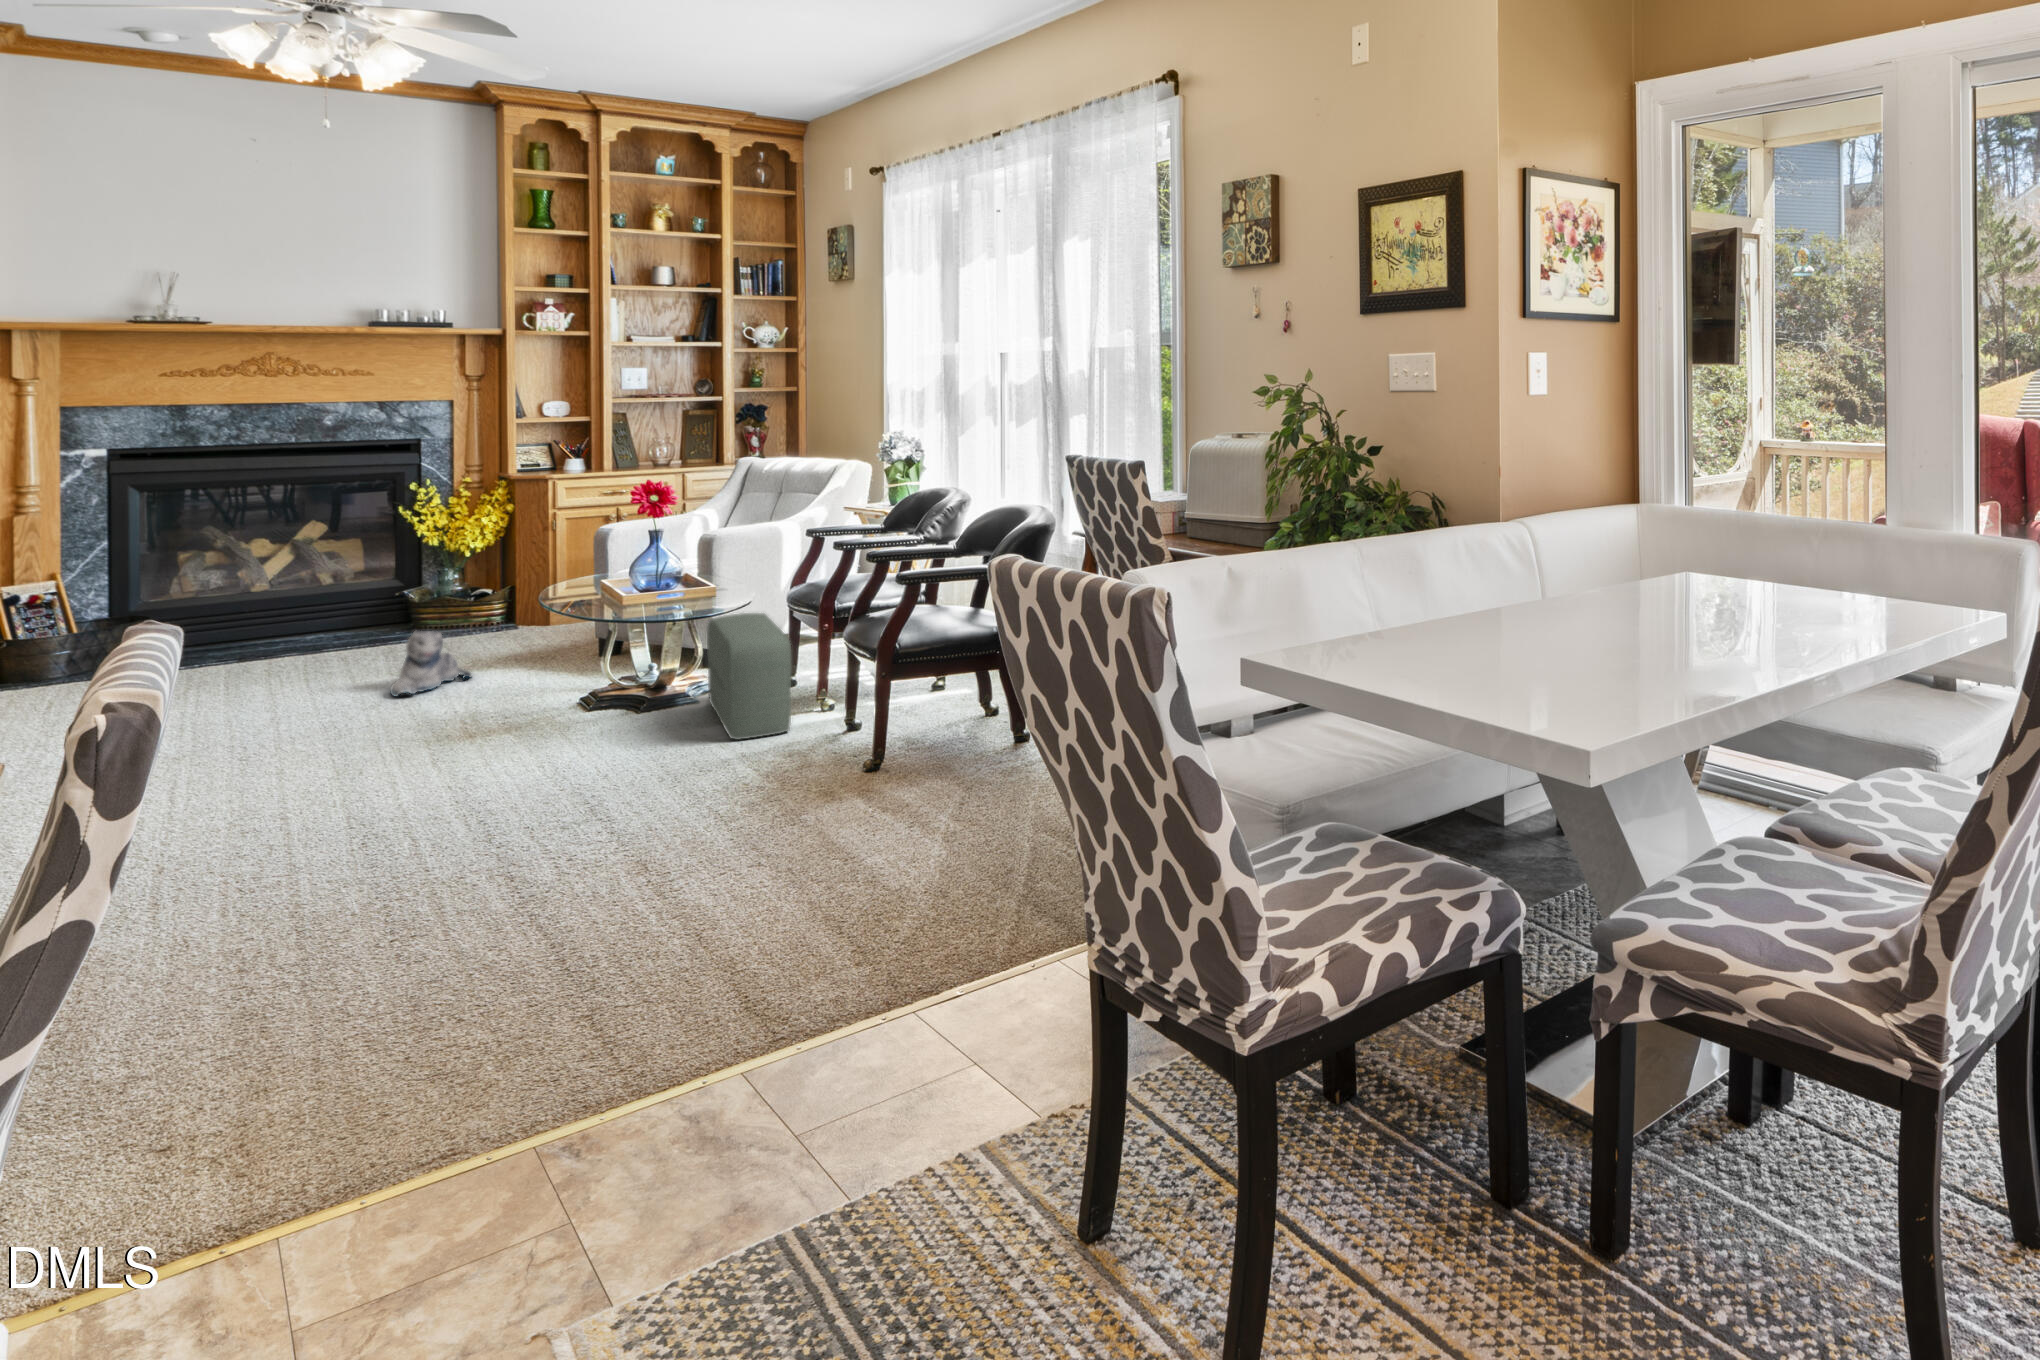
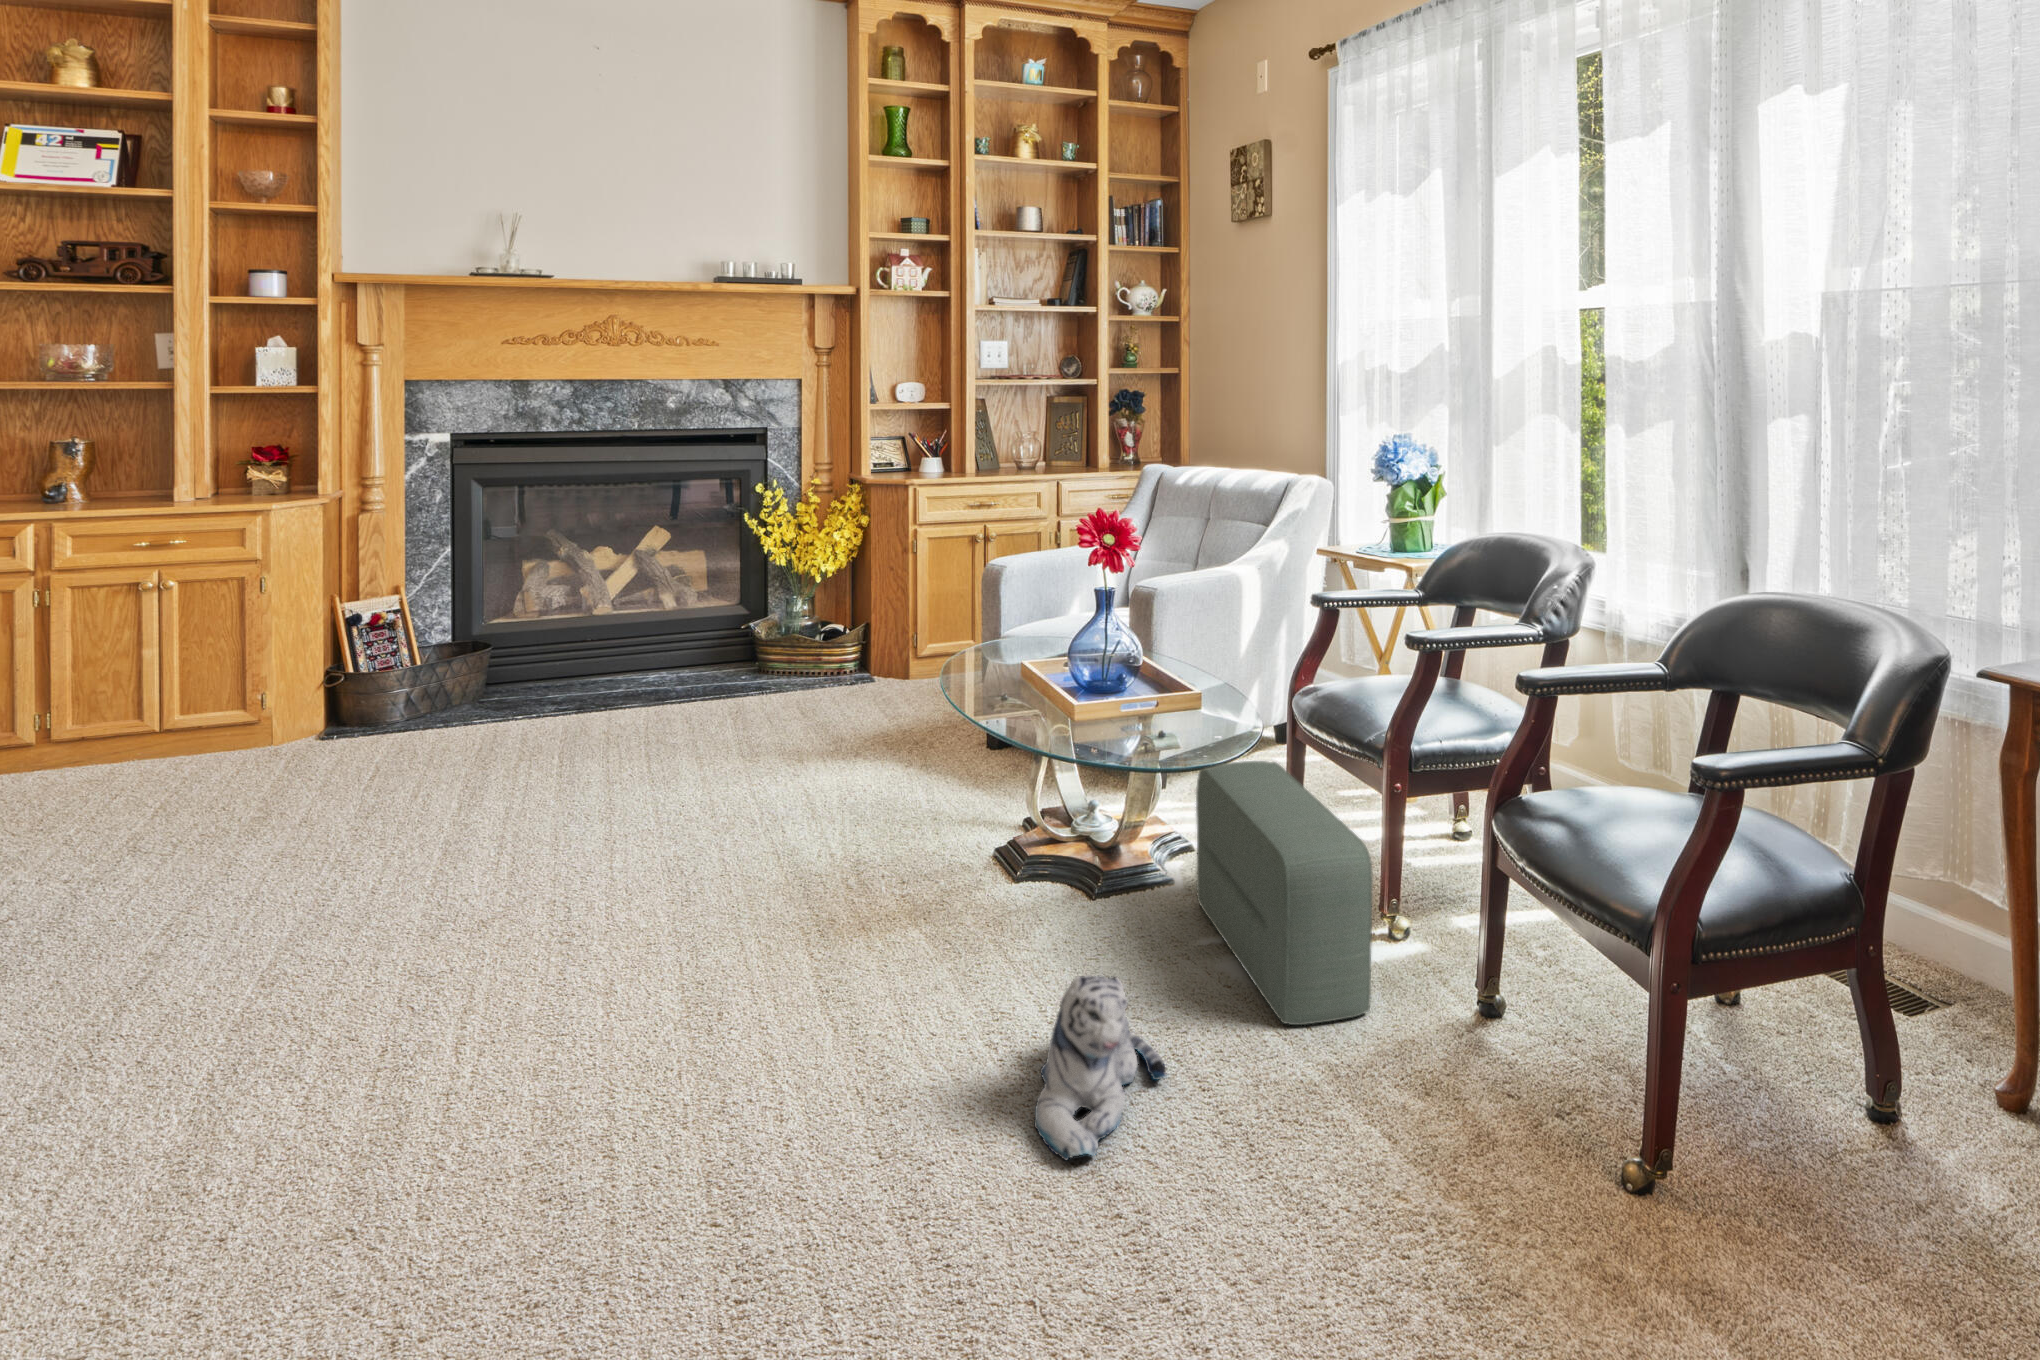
plush toy: present [390,631,472,696] -> present [1034,975,1166,1160]

